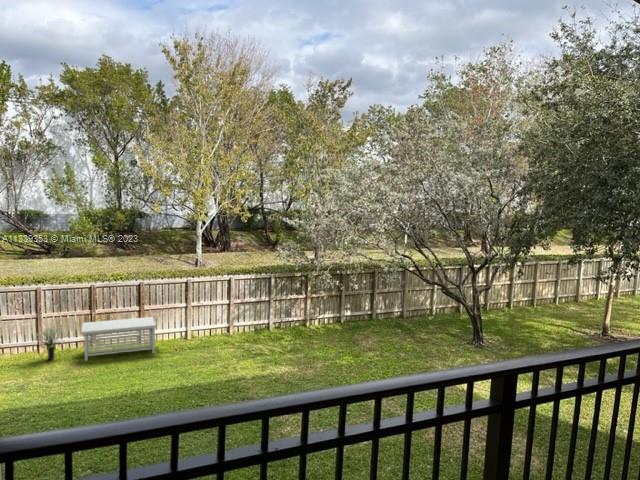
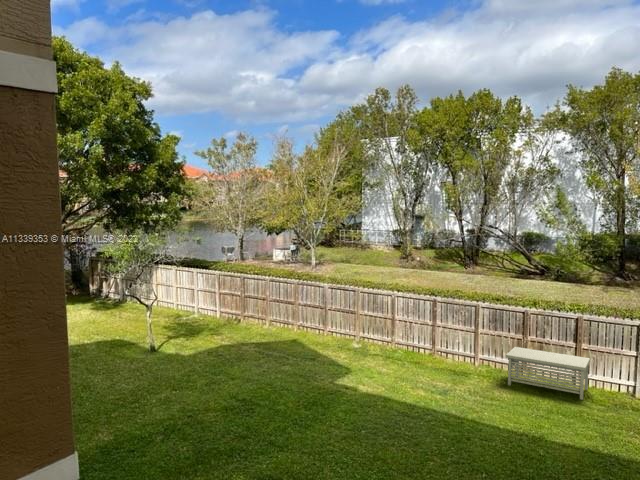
potted plant: present [35,328,67,360] -> none [468,344,497,375]

